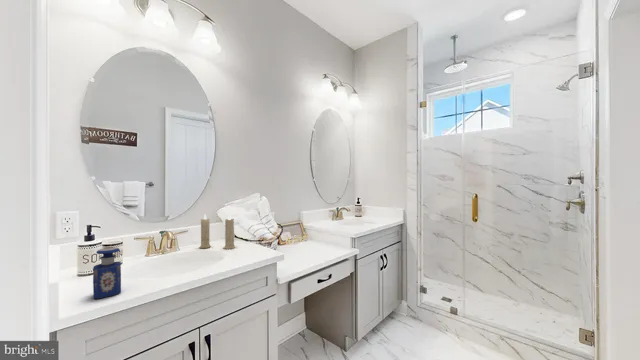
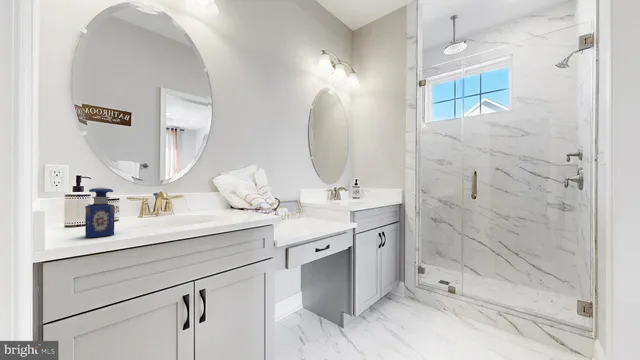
candle: present [199,214,235,249] -> none [193,177,231,213]

